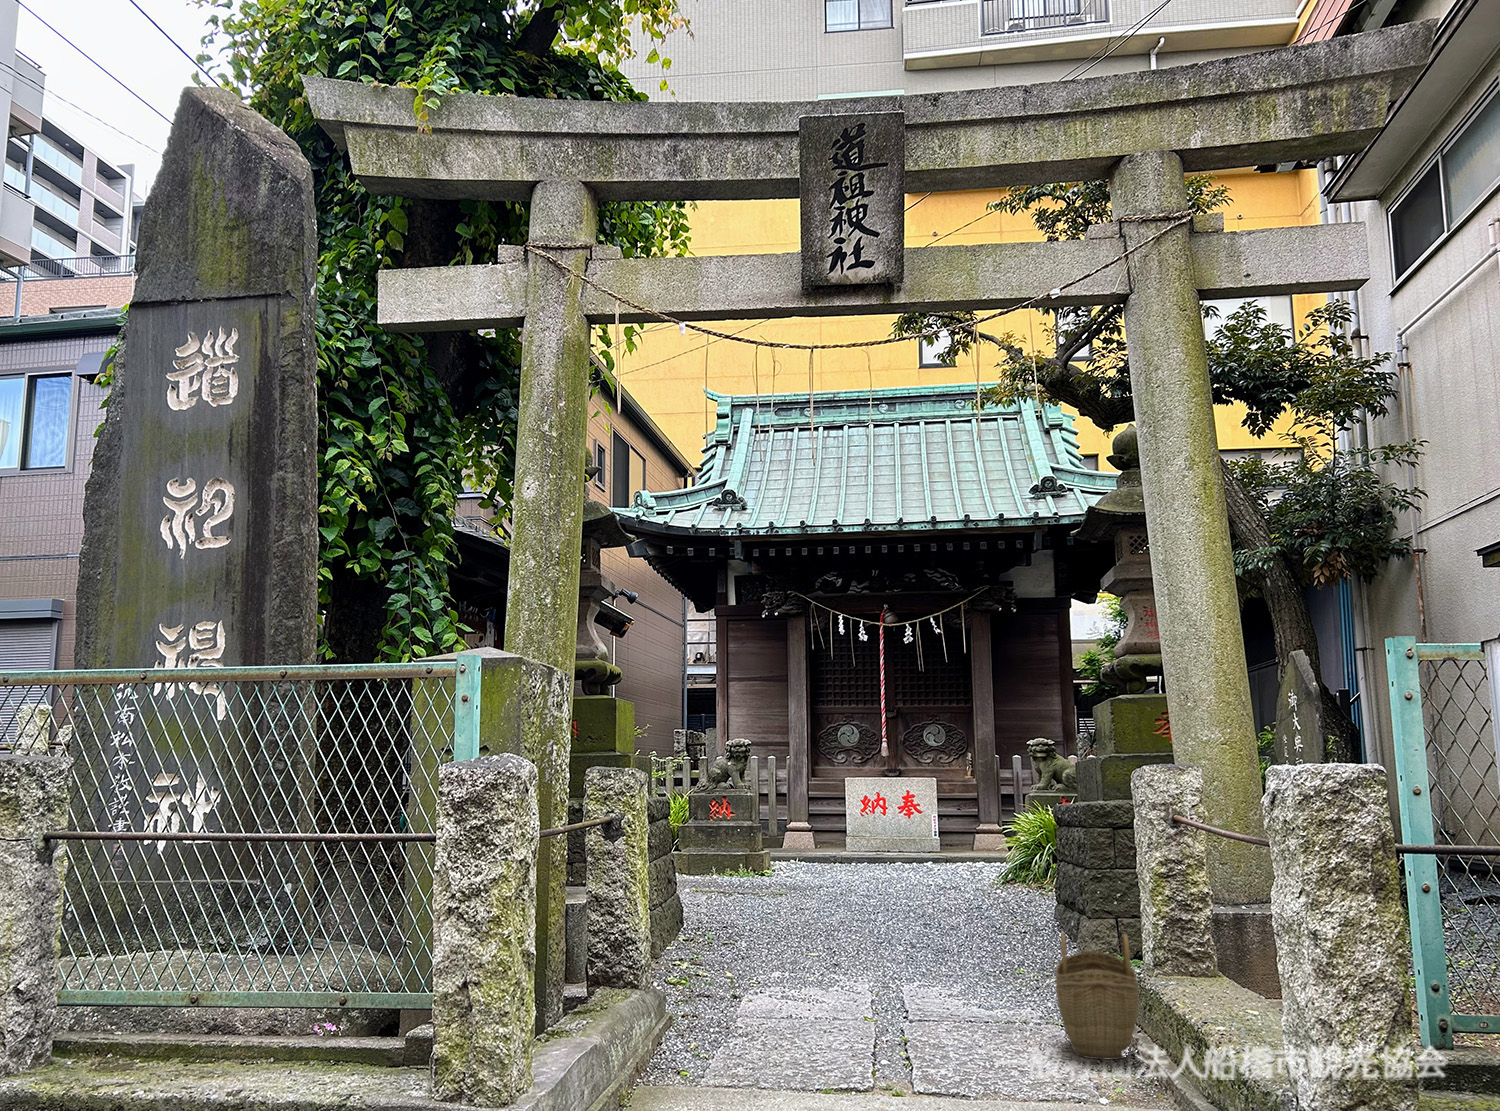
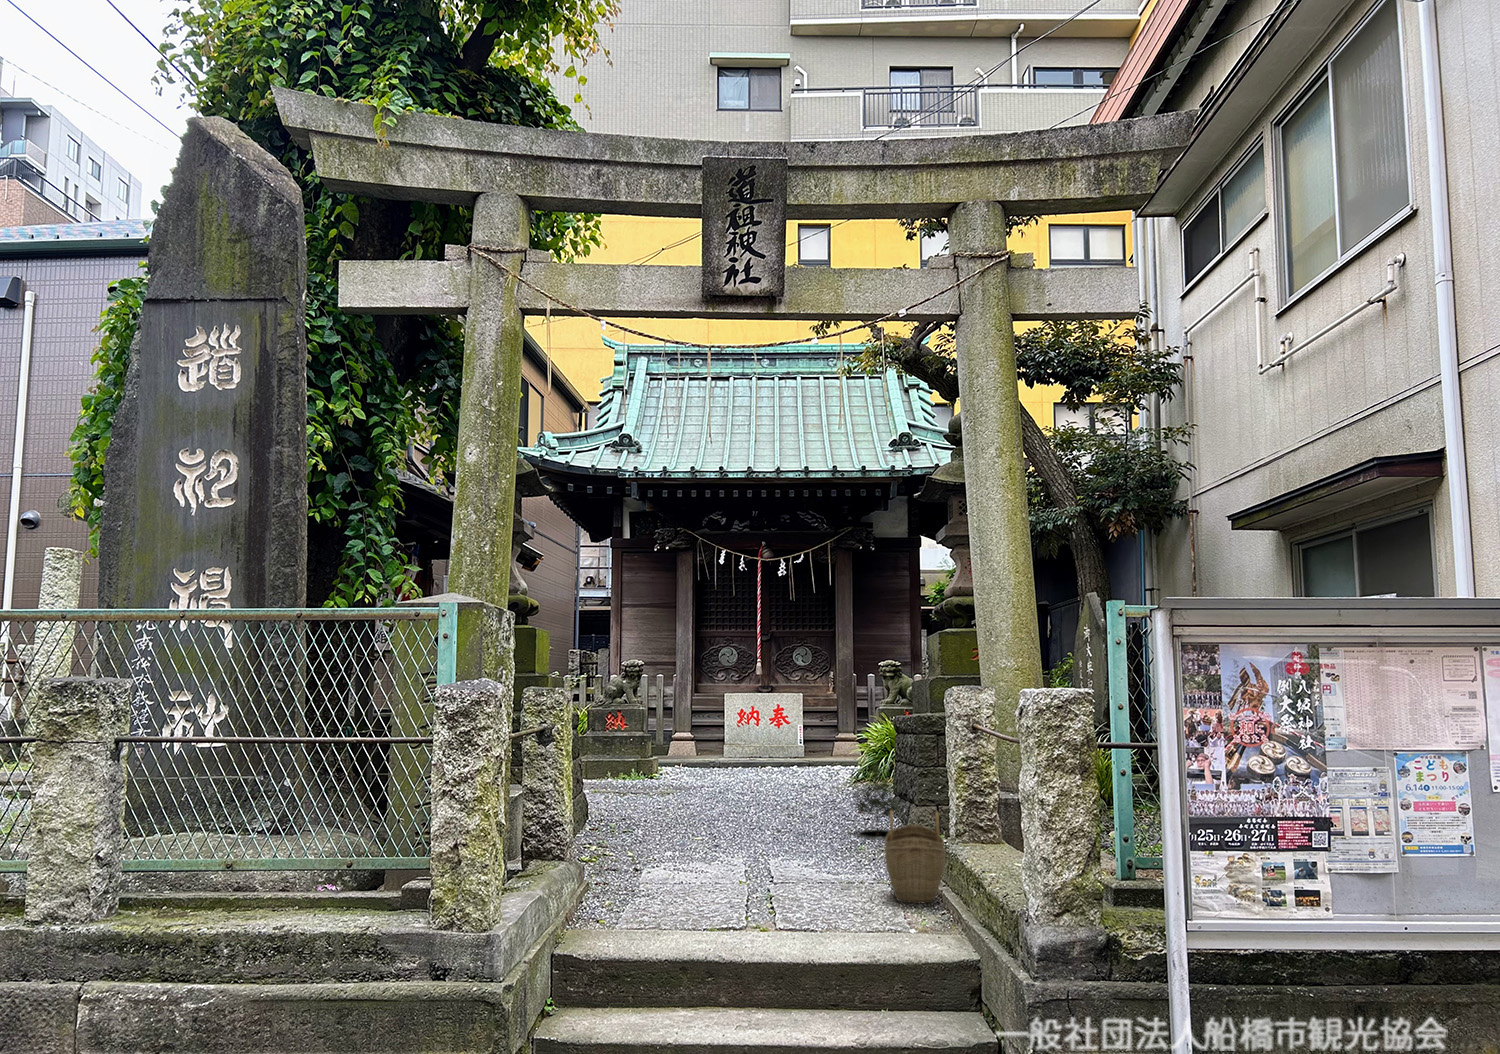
potted tree: none [1000,861,1068,966] -> present [850,763,898,840]

